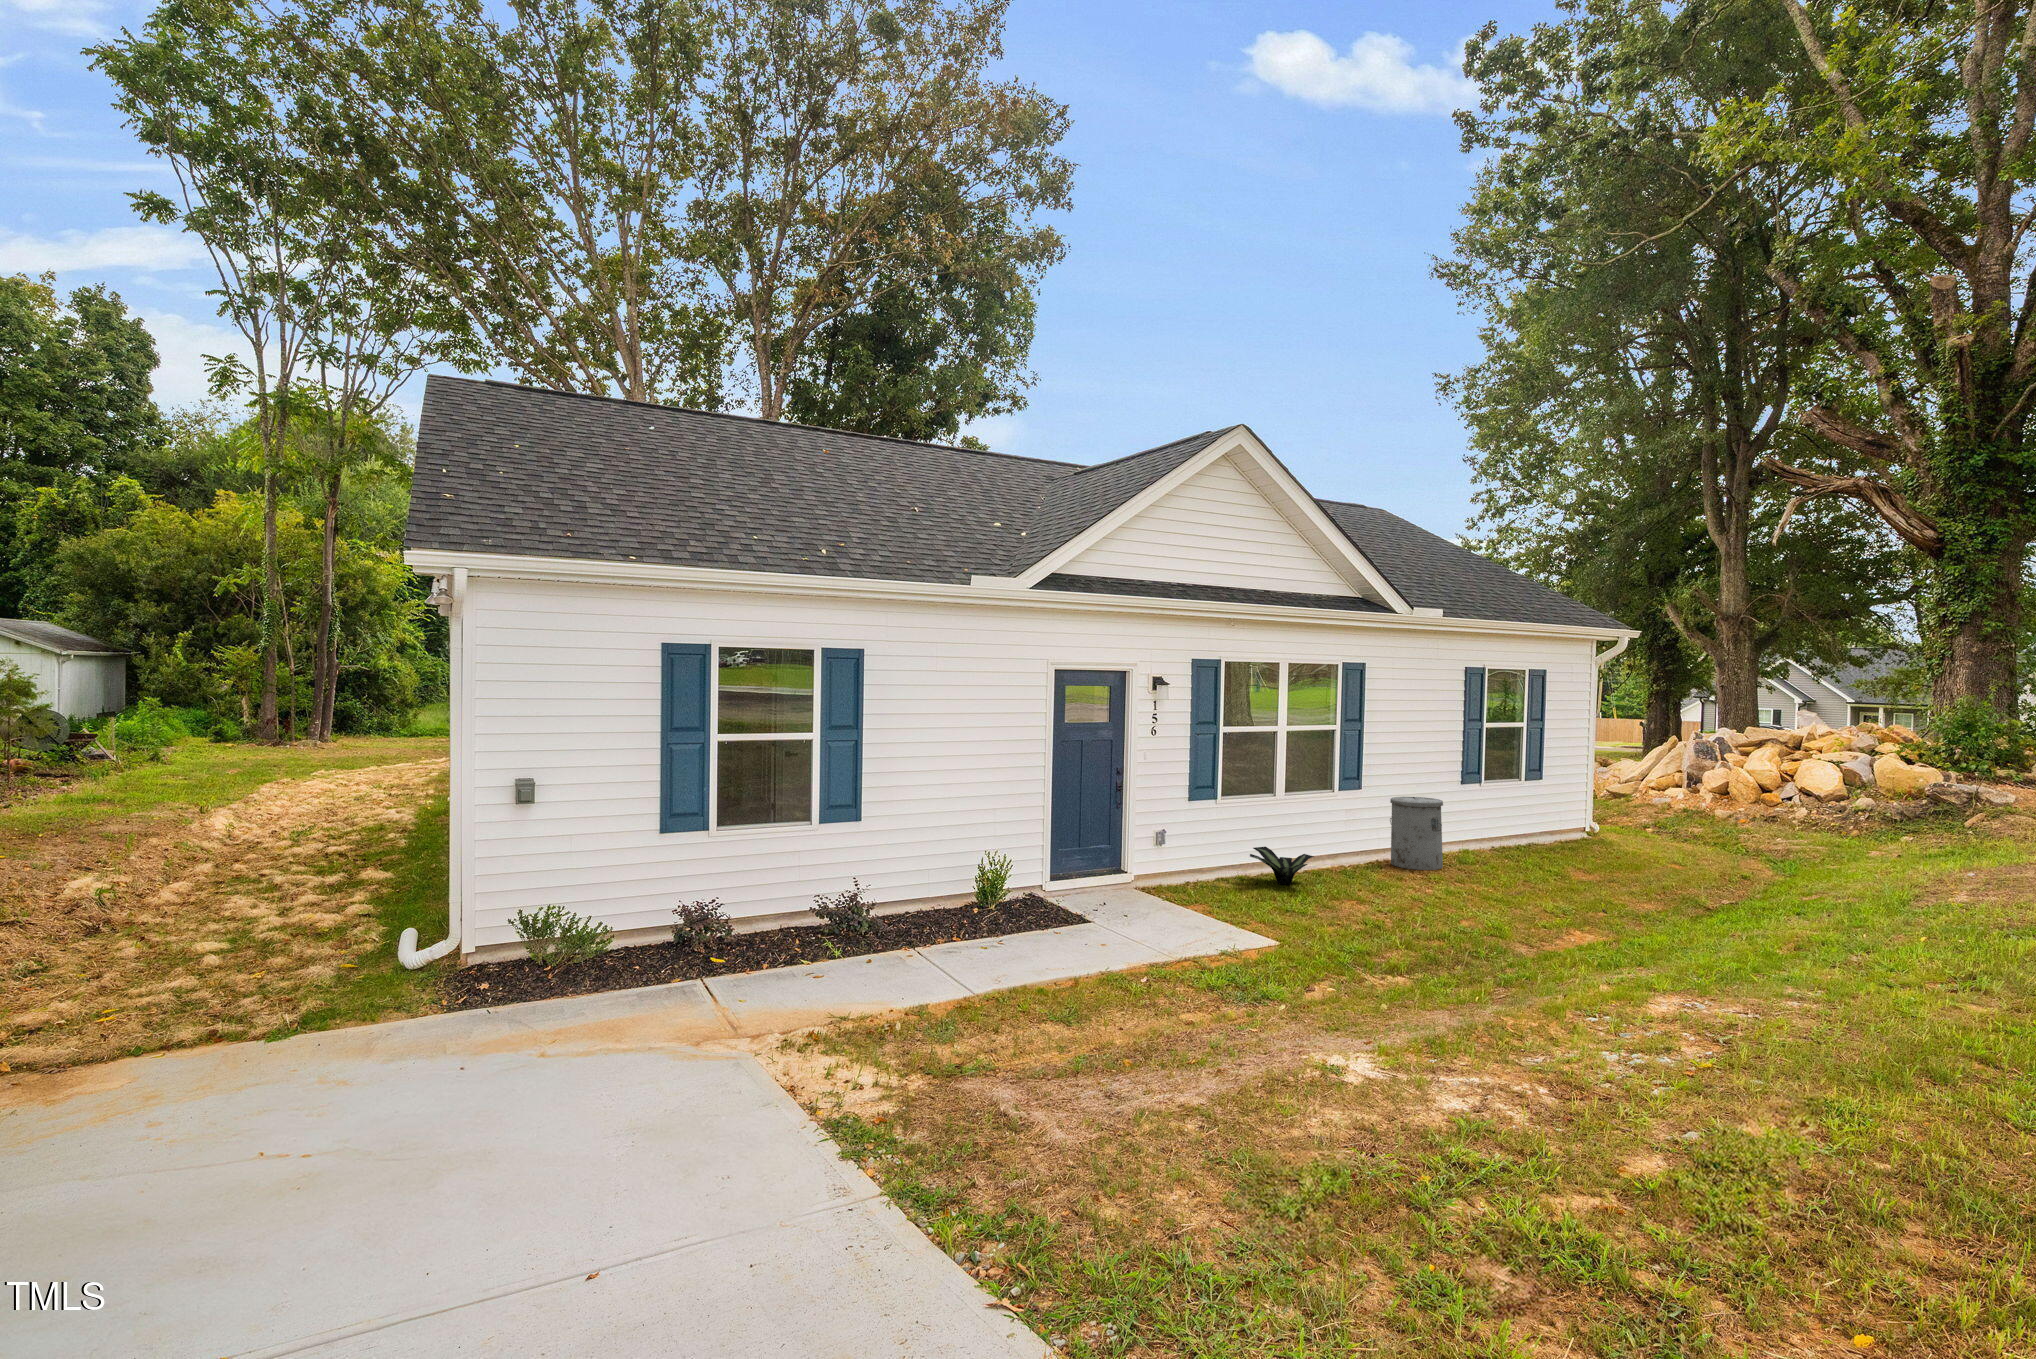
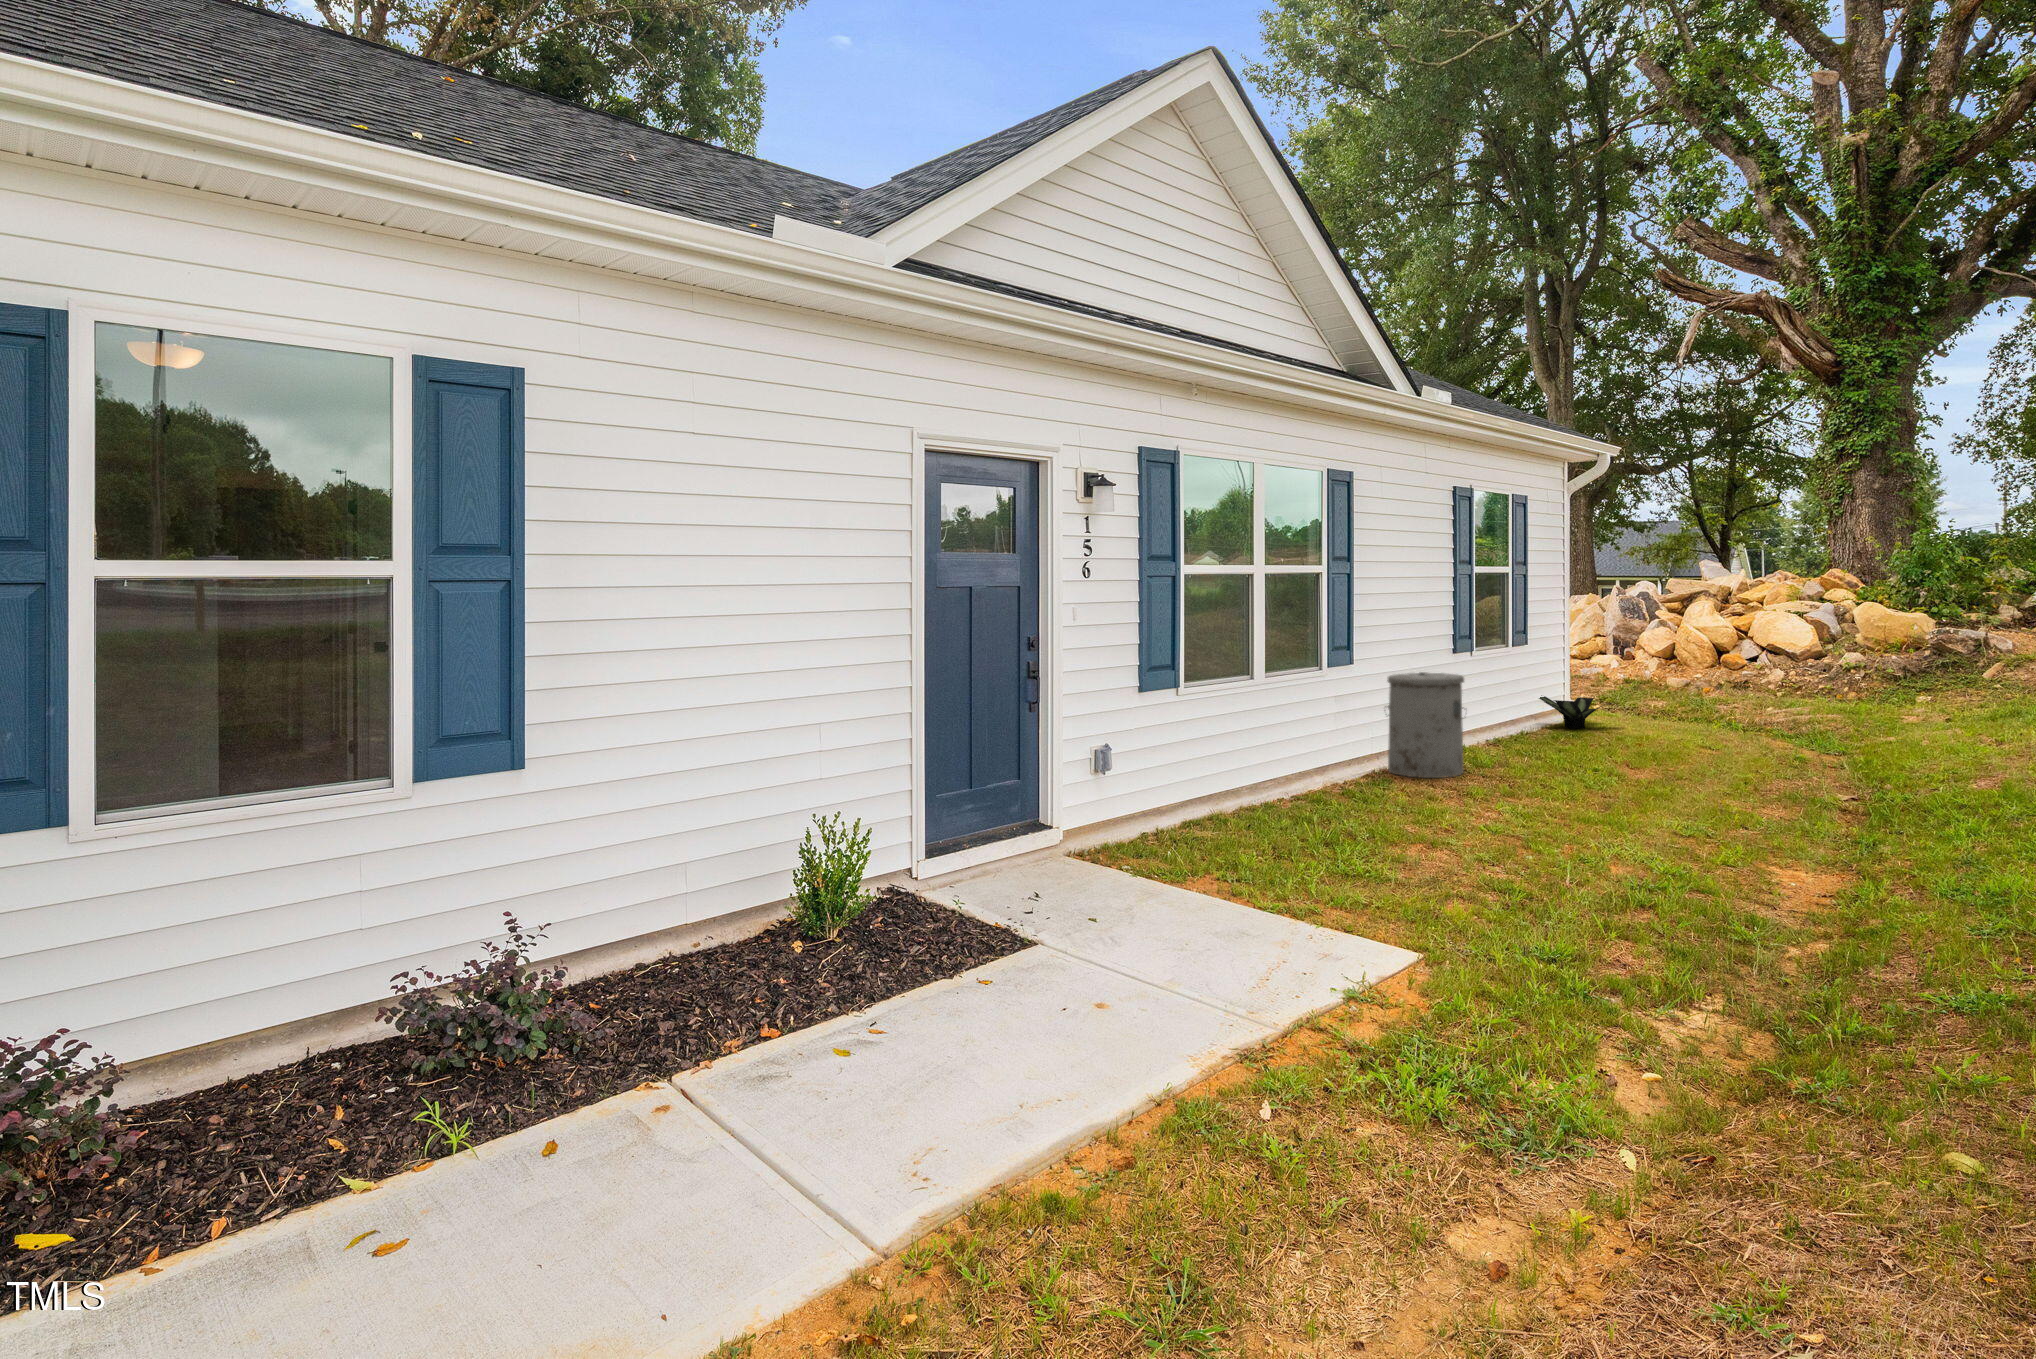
potted plant: present [1250,847,1314,885] -> present [1539,695,1612,729]

